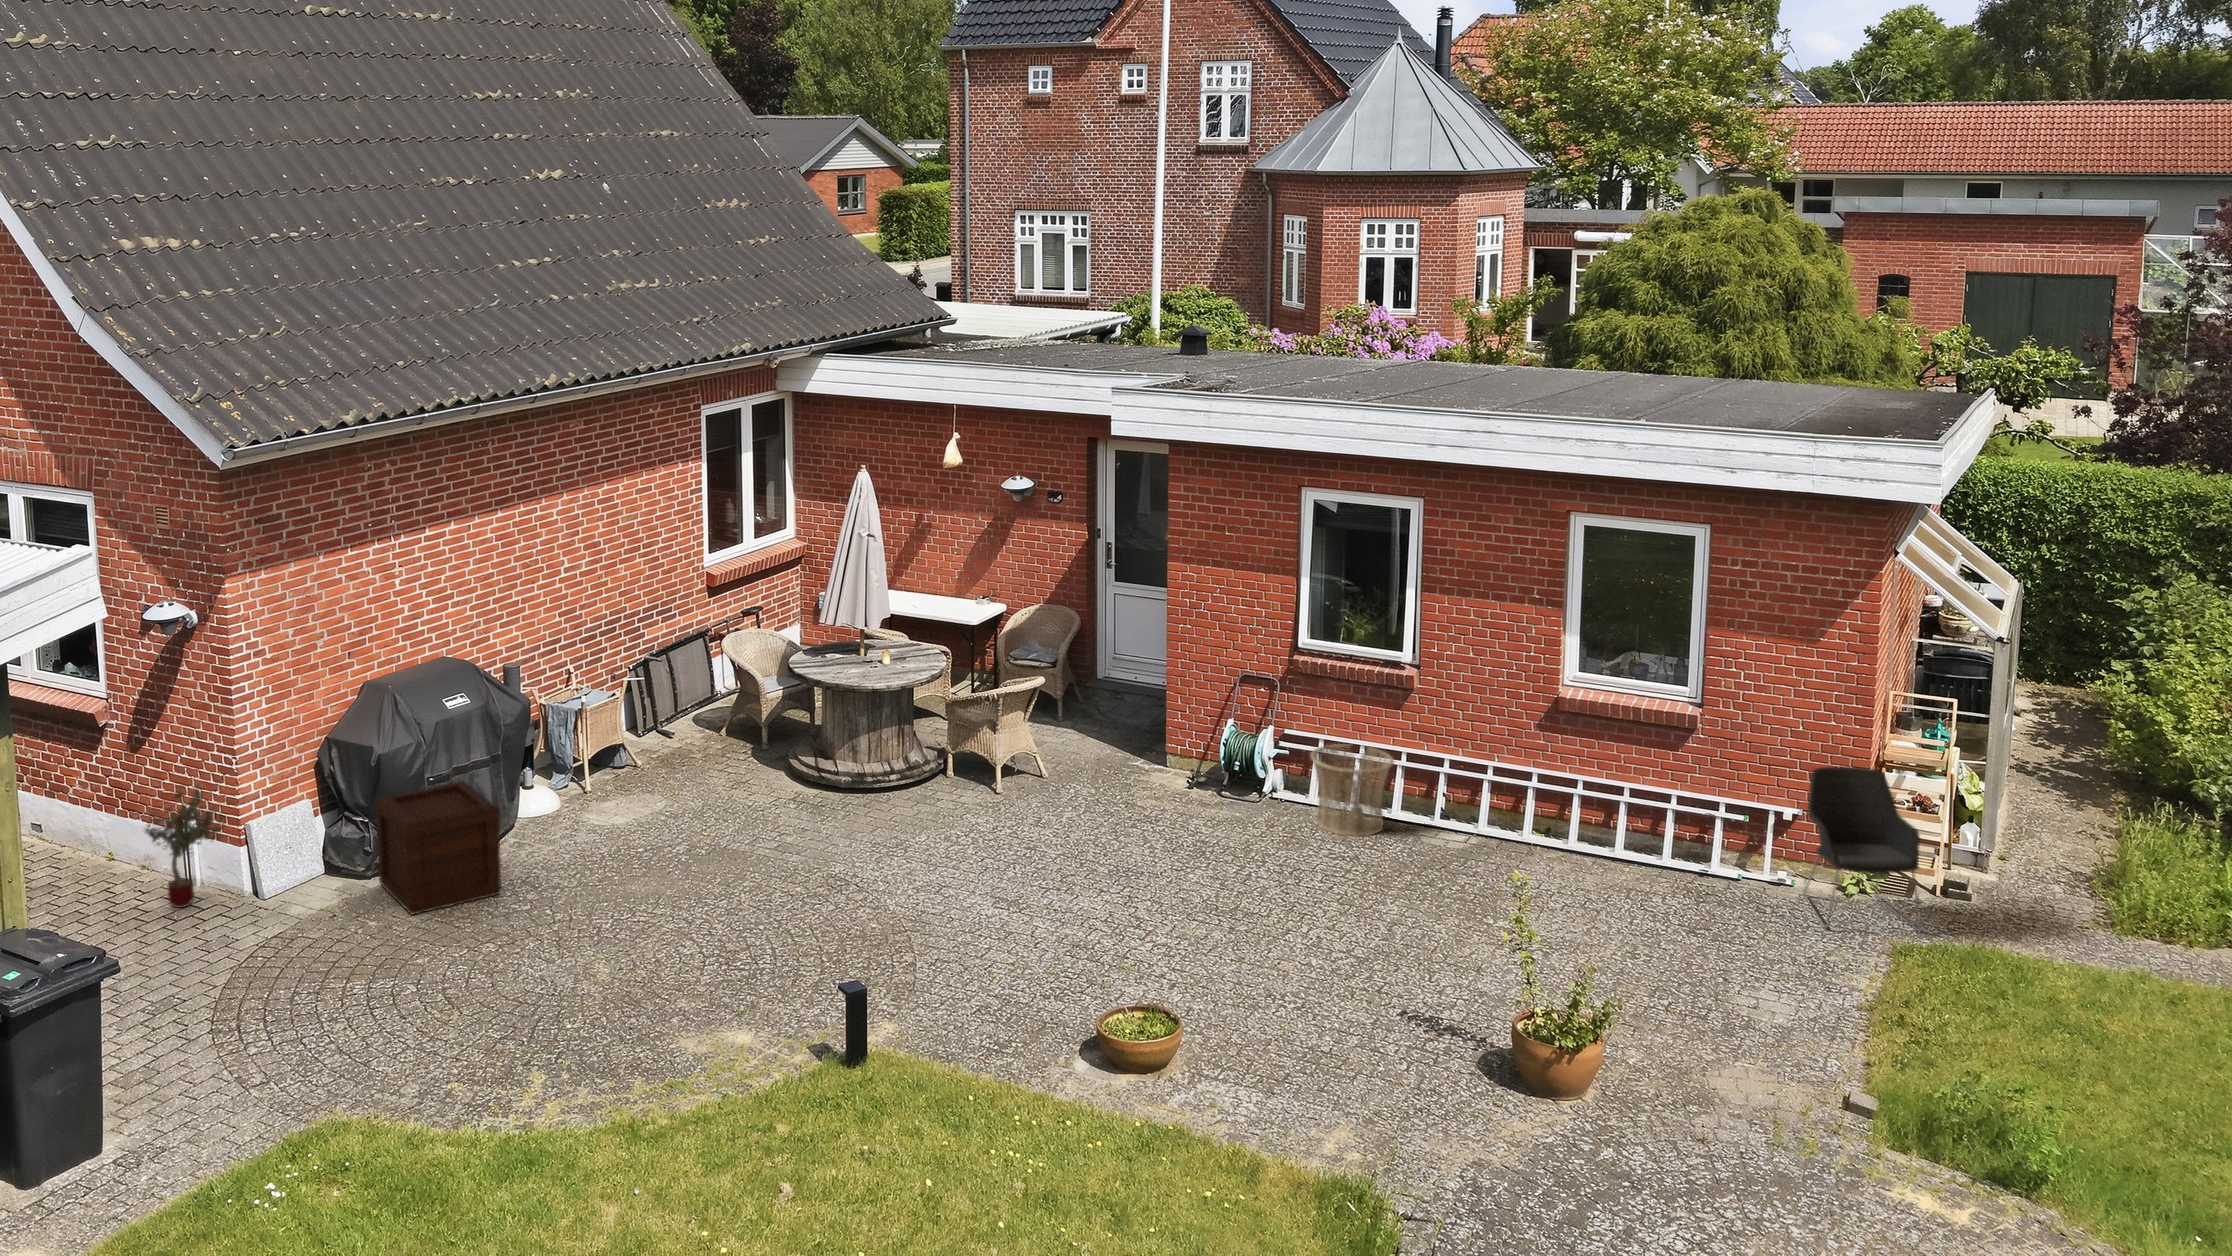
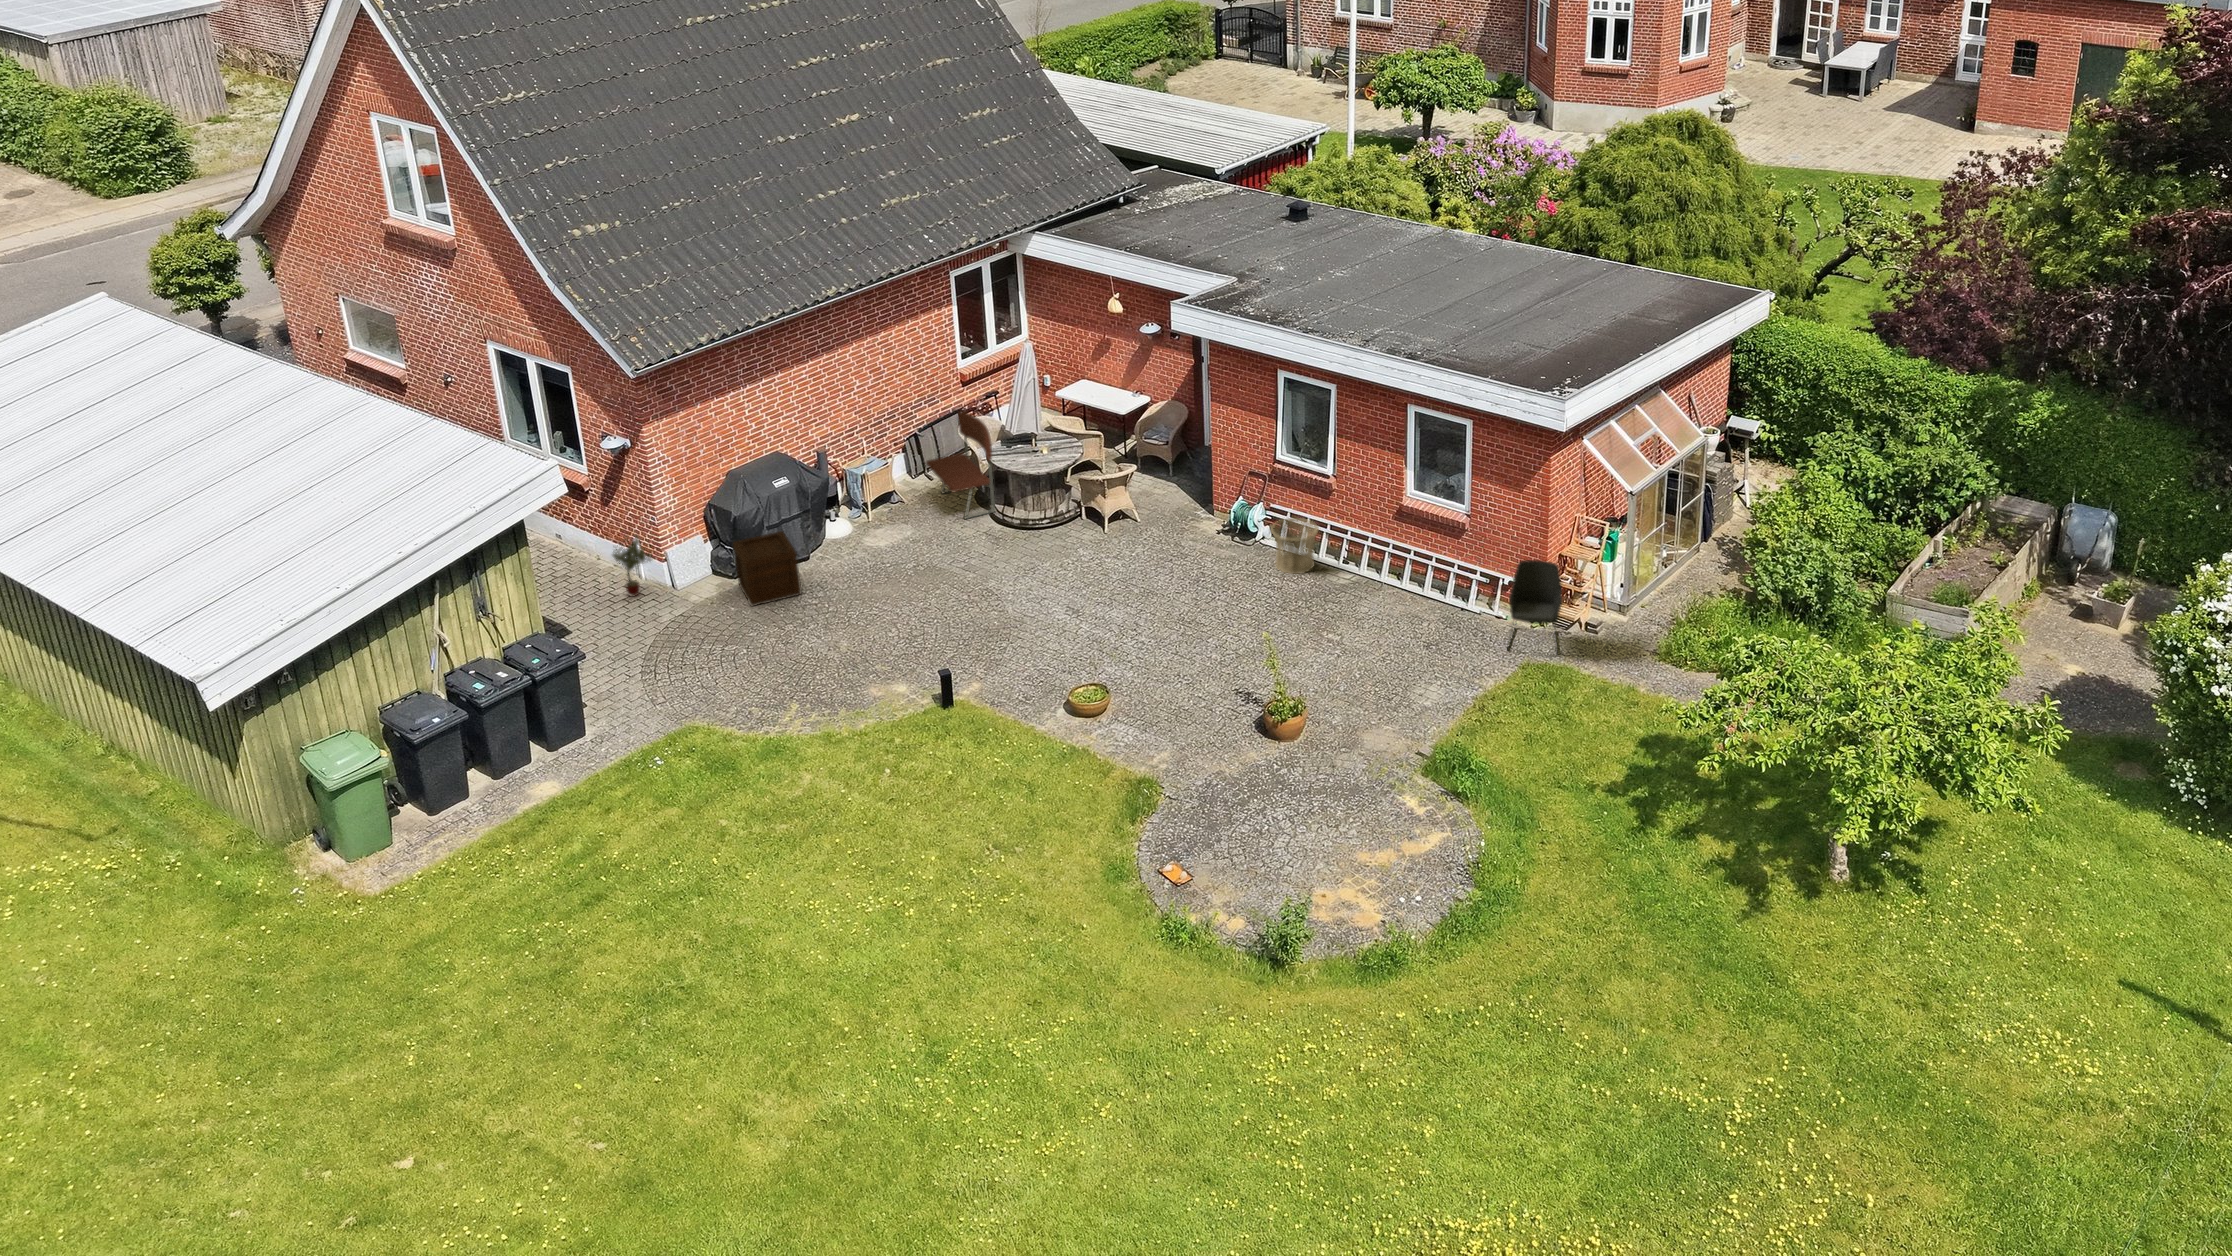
bench: none [676,610,802,784] -> present [926,411,996,519]

